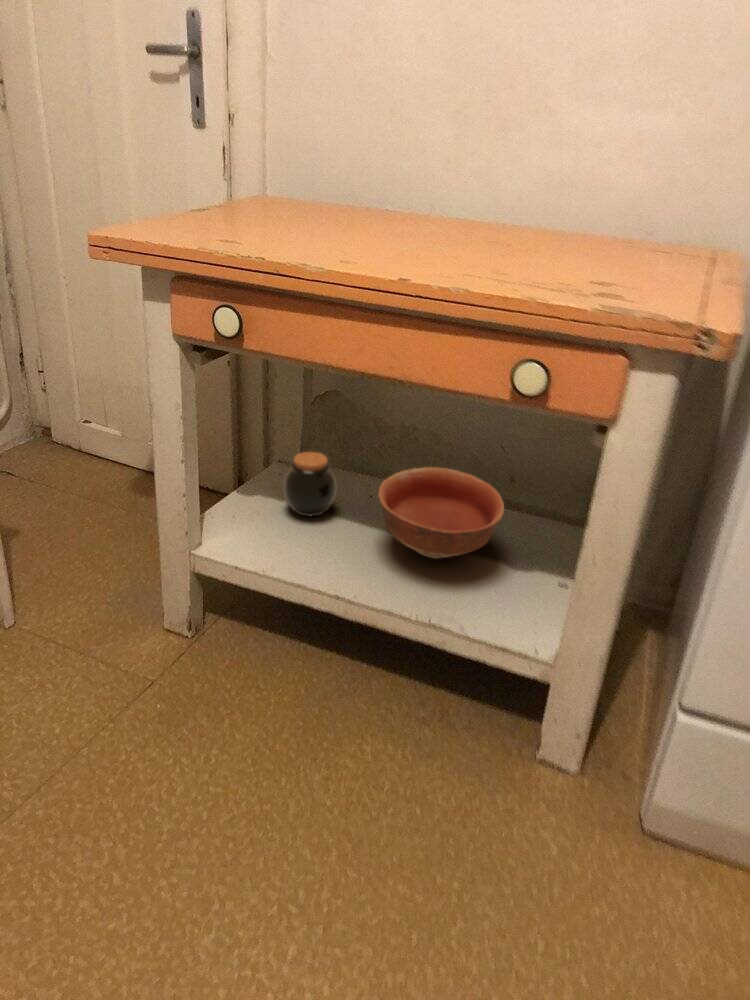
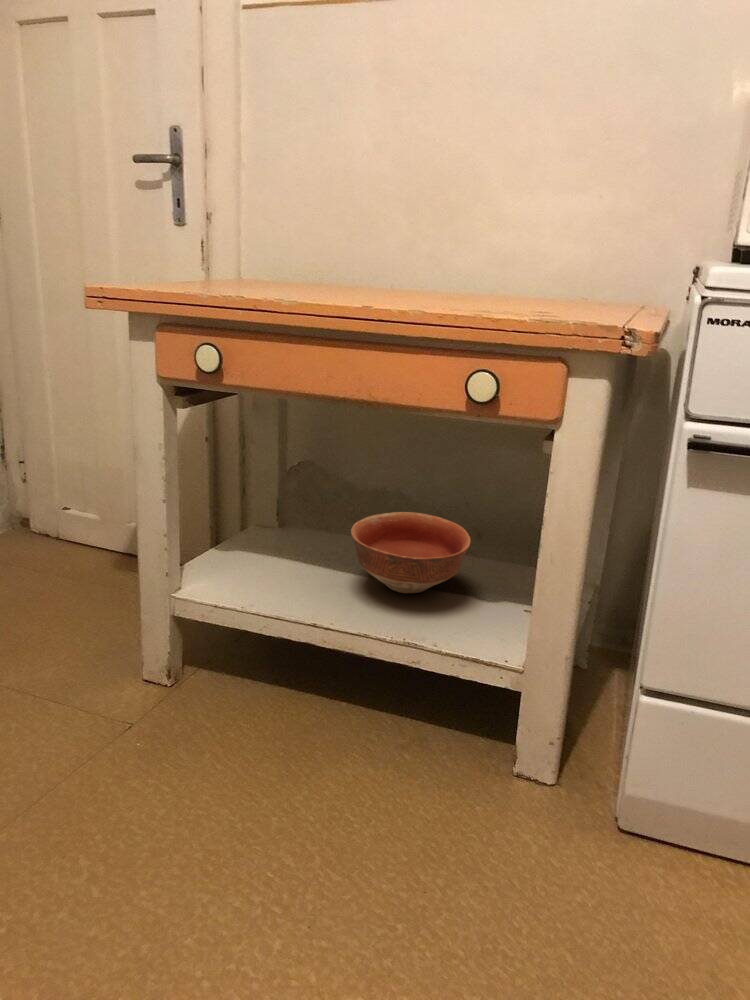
jar: present [284,452,336,516] -> none [260,503,311,564]

